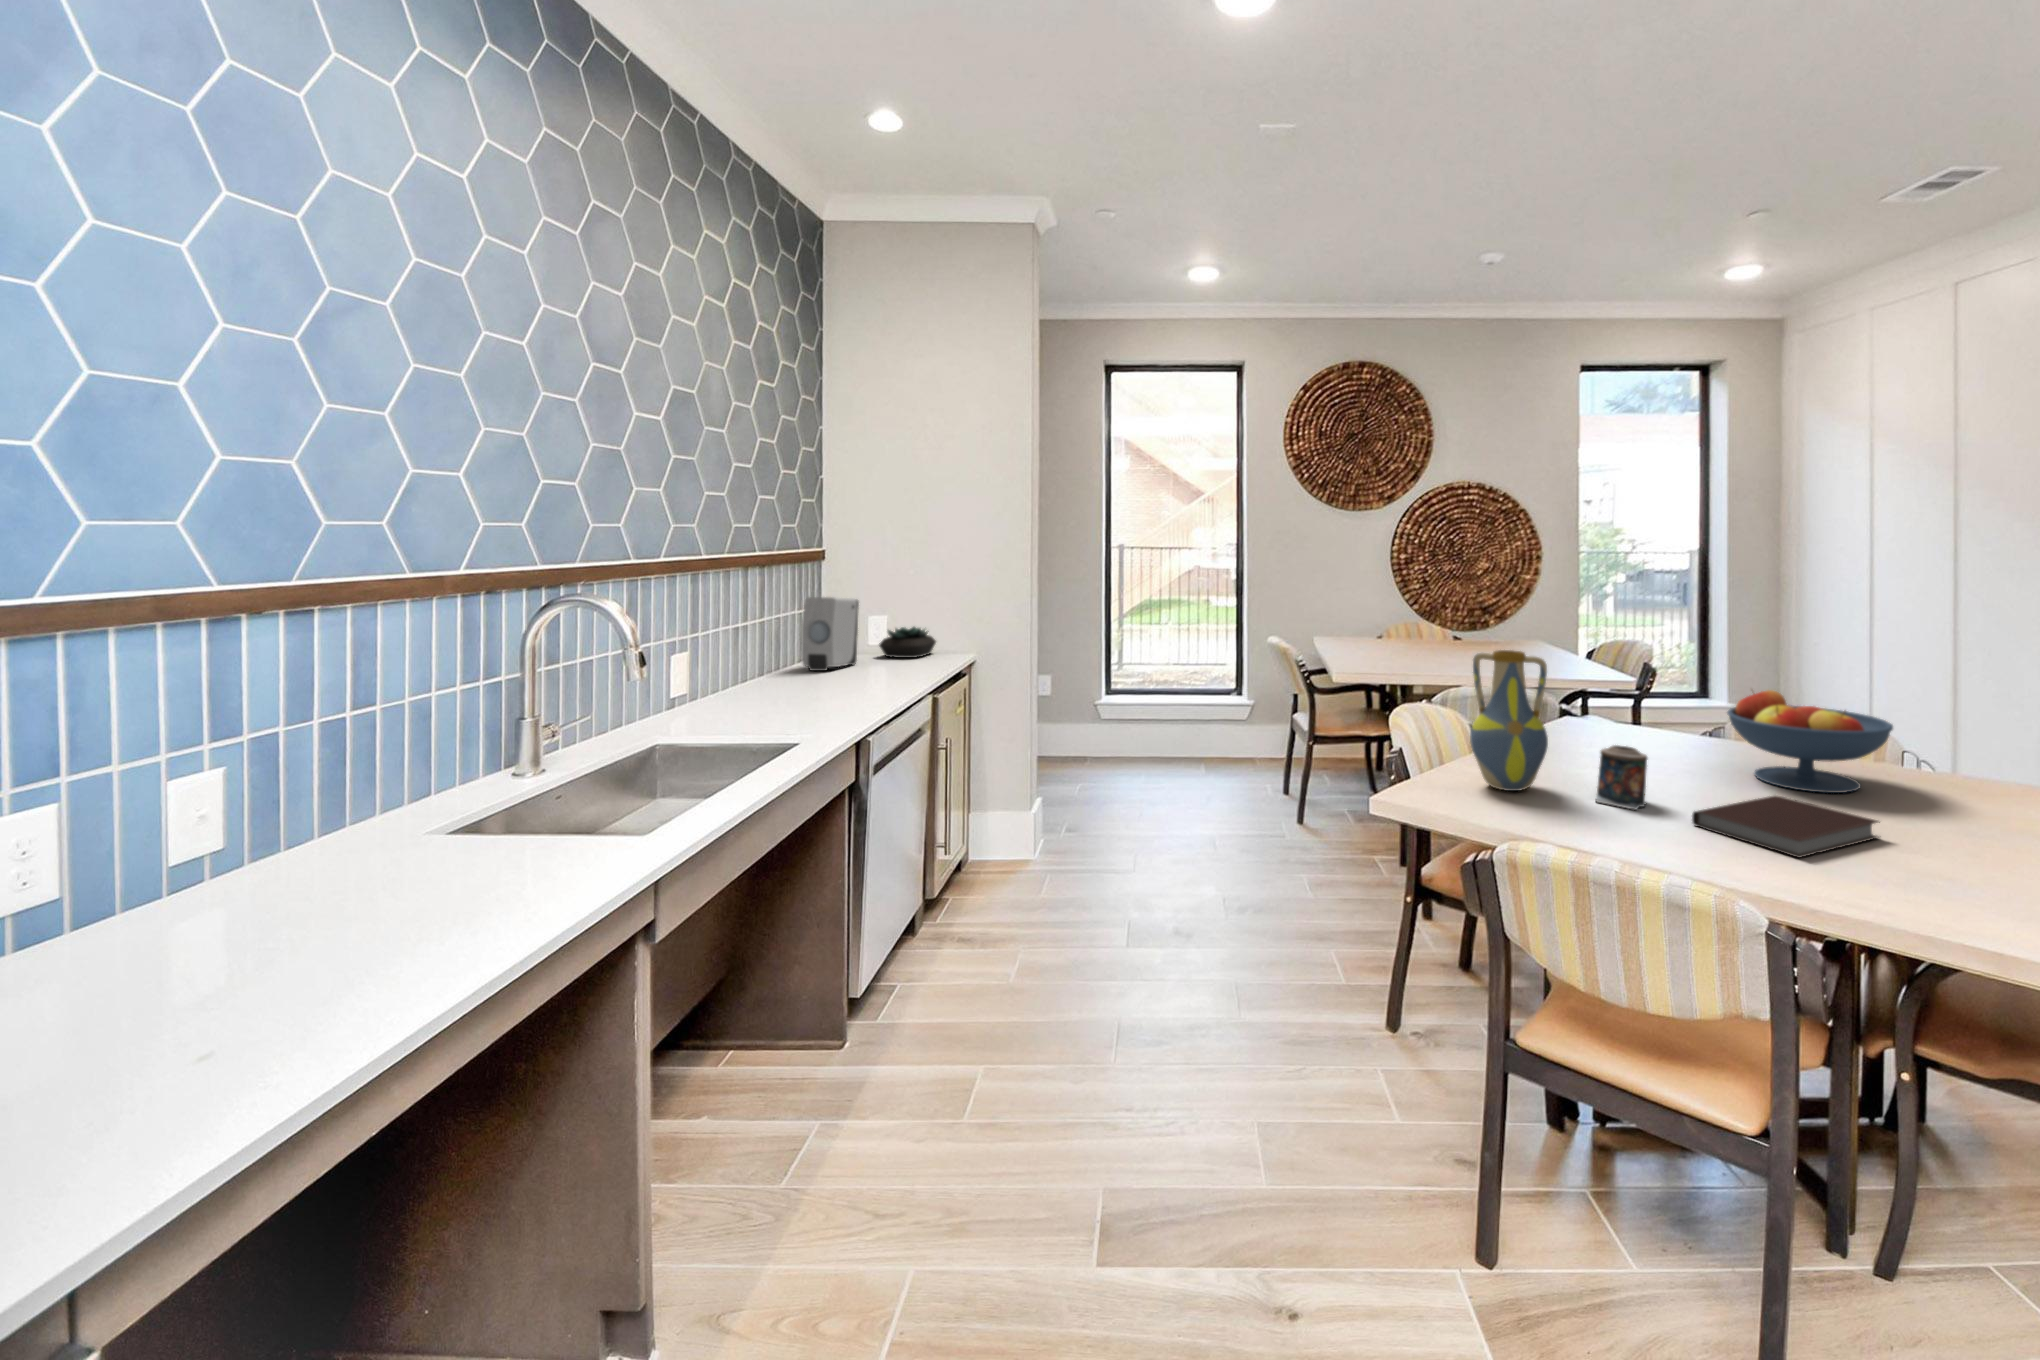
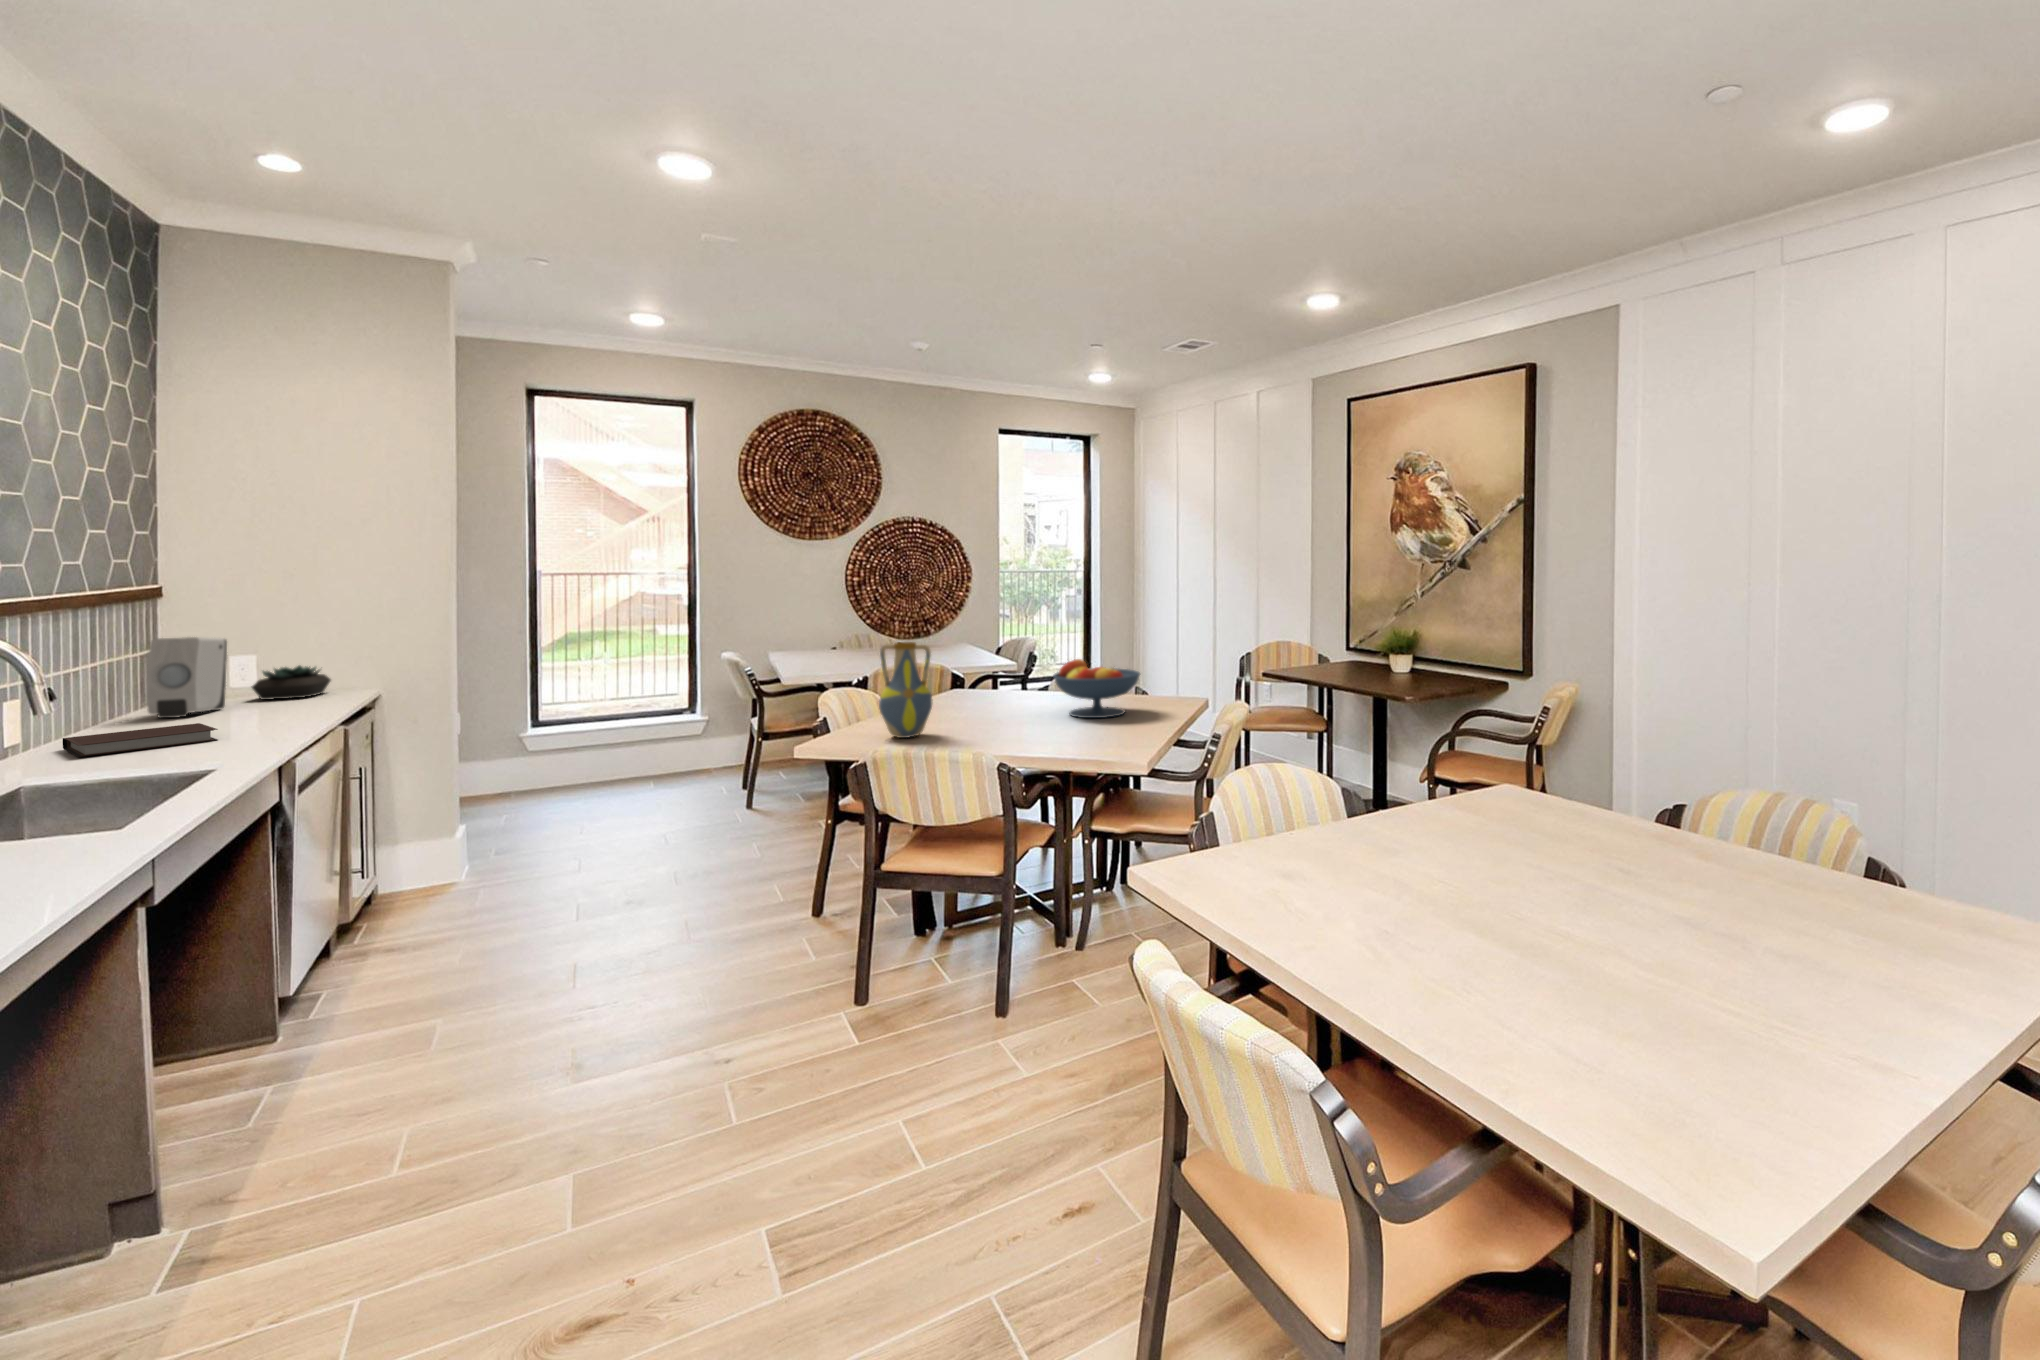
candle: present [1596,745,1647,810] -> none [962,699,995,738]
notebook: present [1692,795,1880,858] -> present [63,723,218,757]

